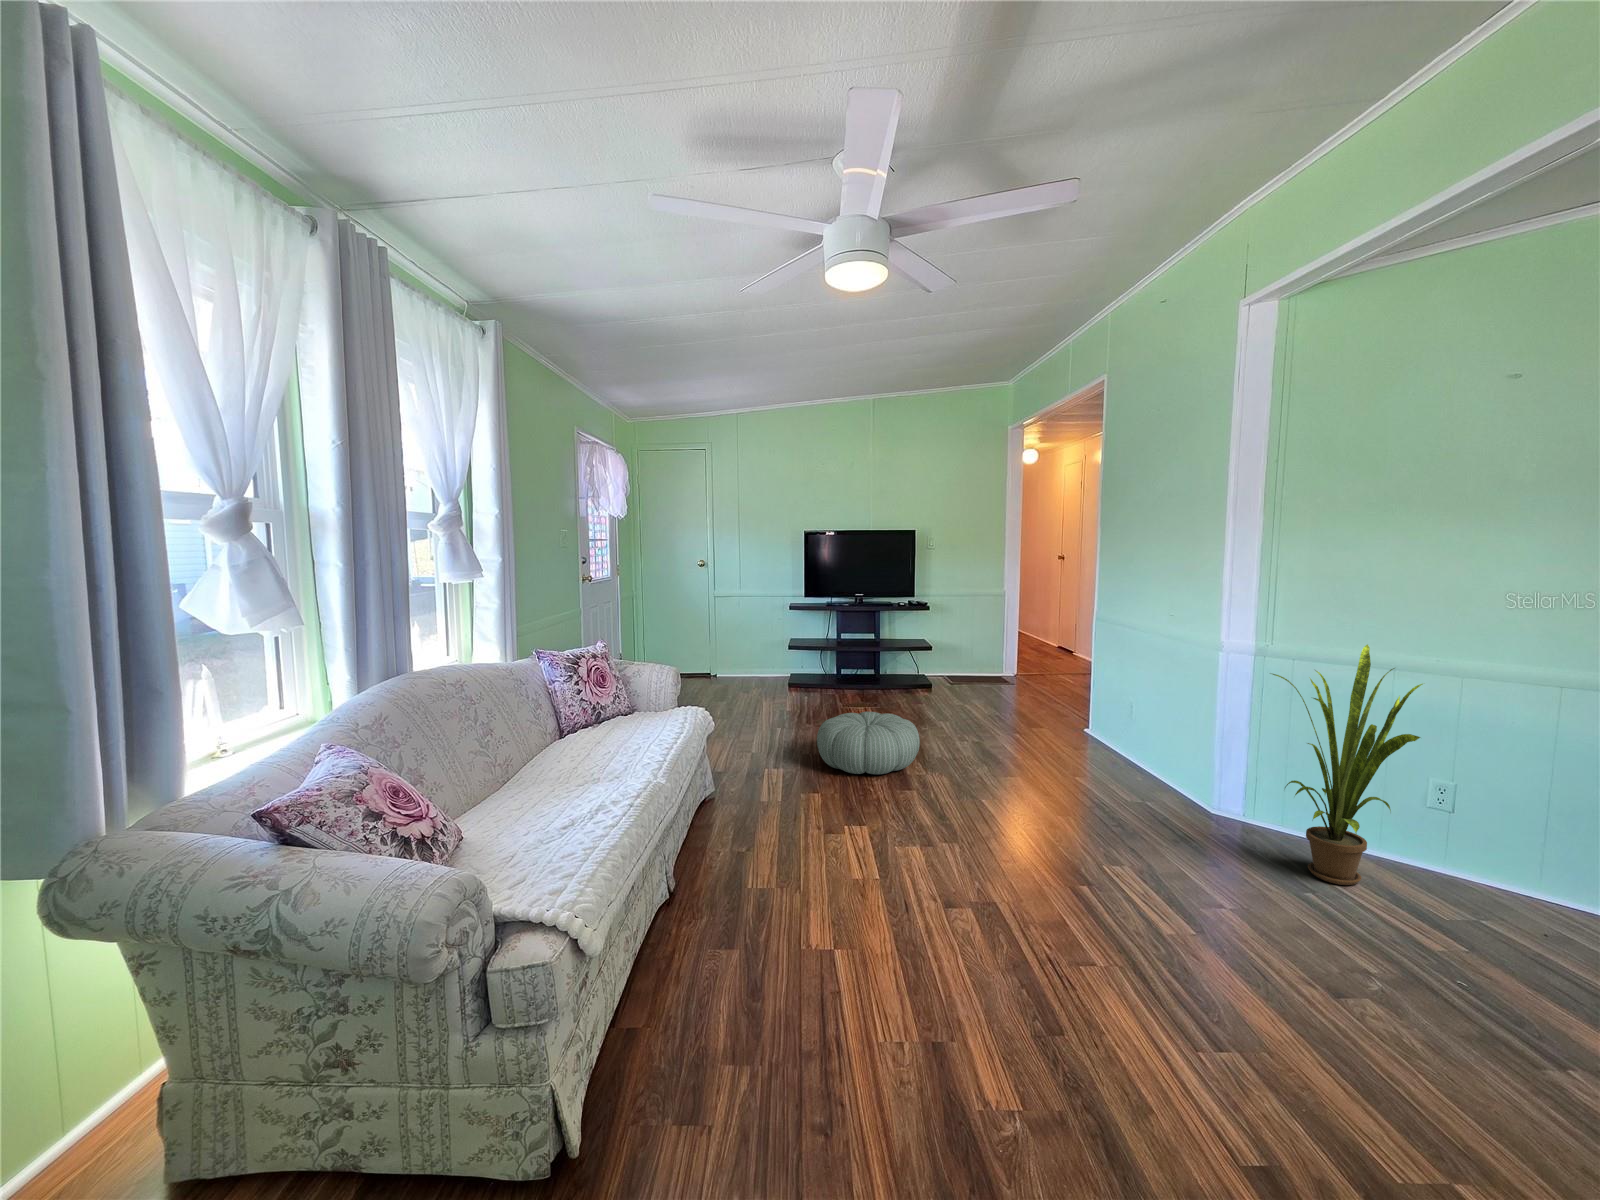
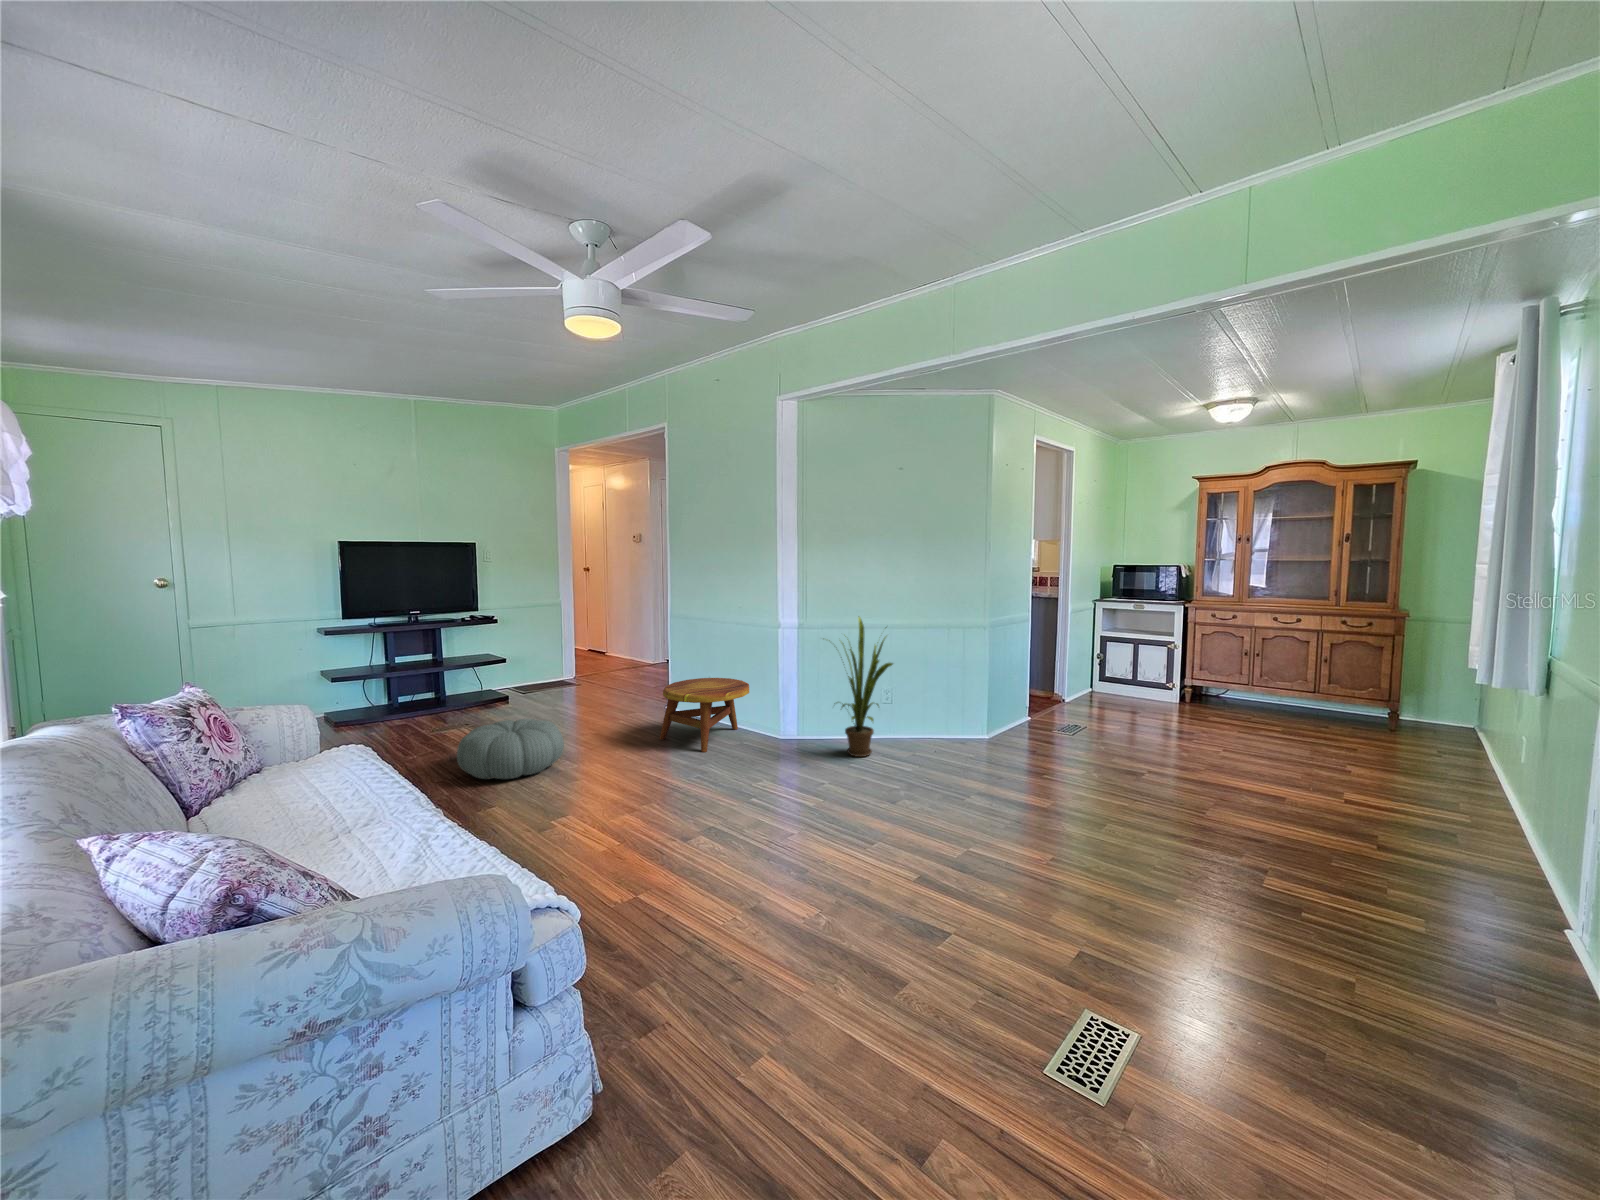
side table: none [1041,702,1171,802] -> present [660,678,749,752]

